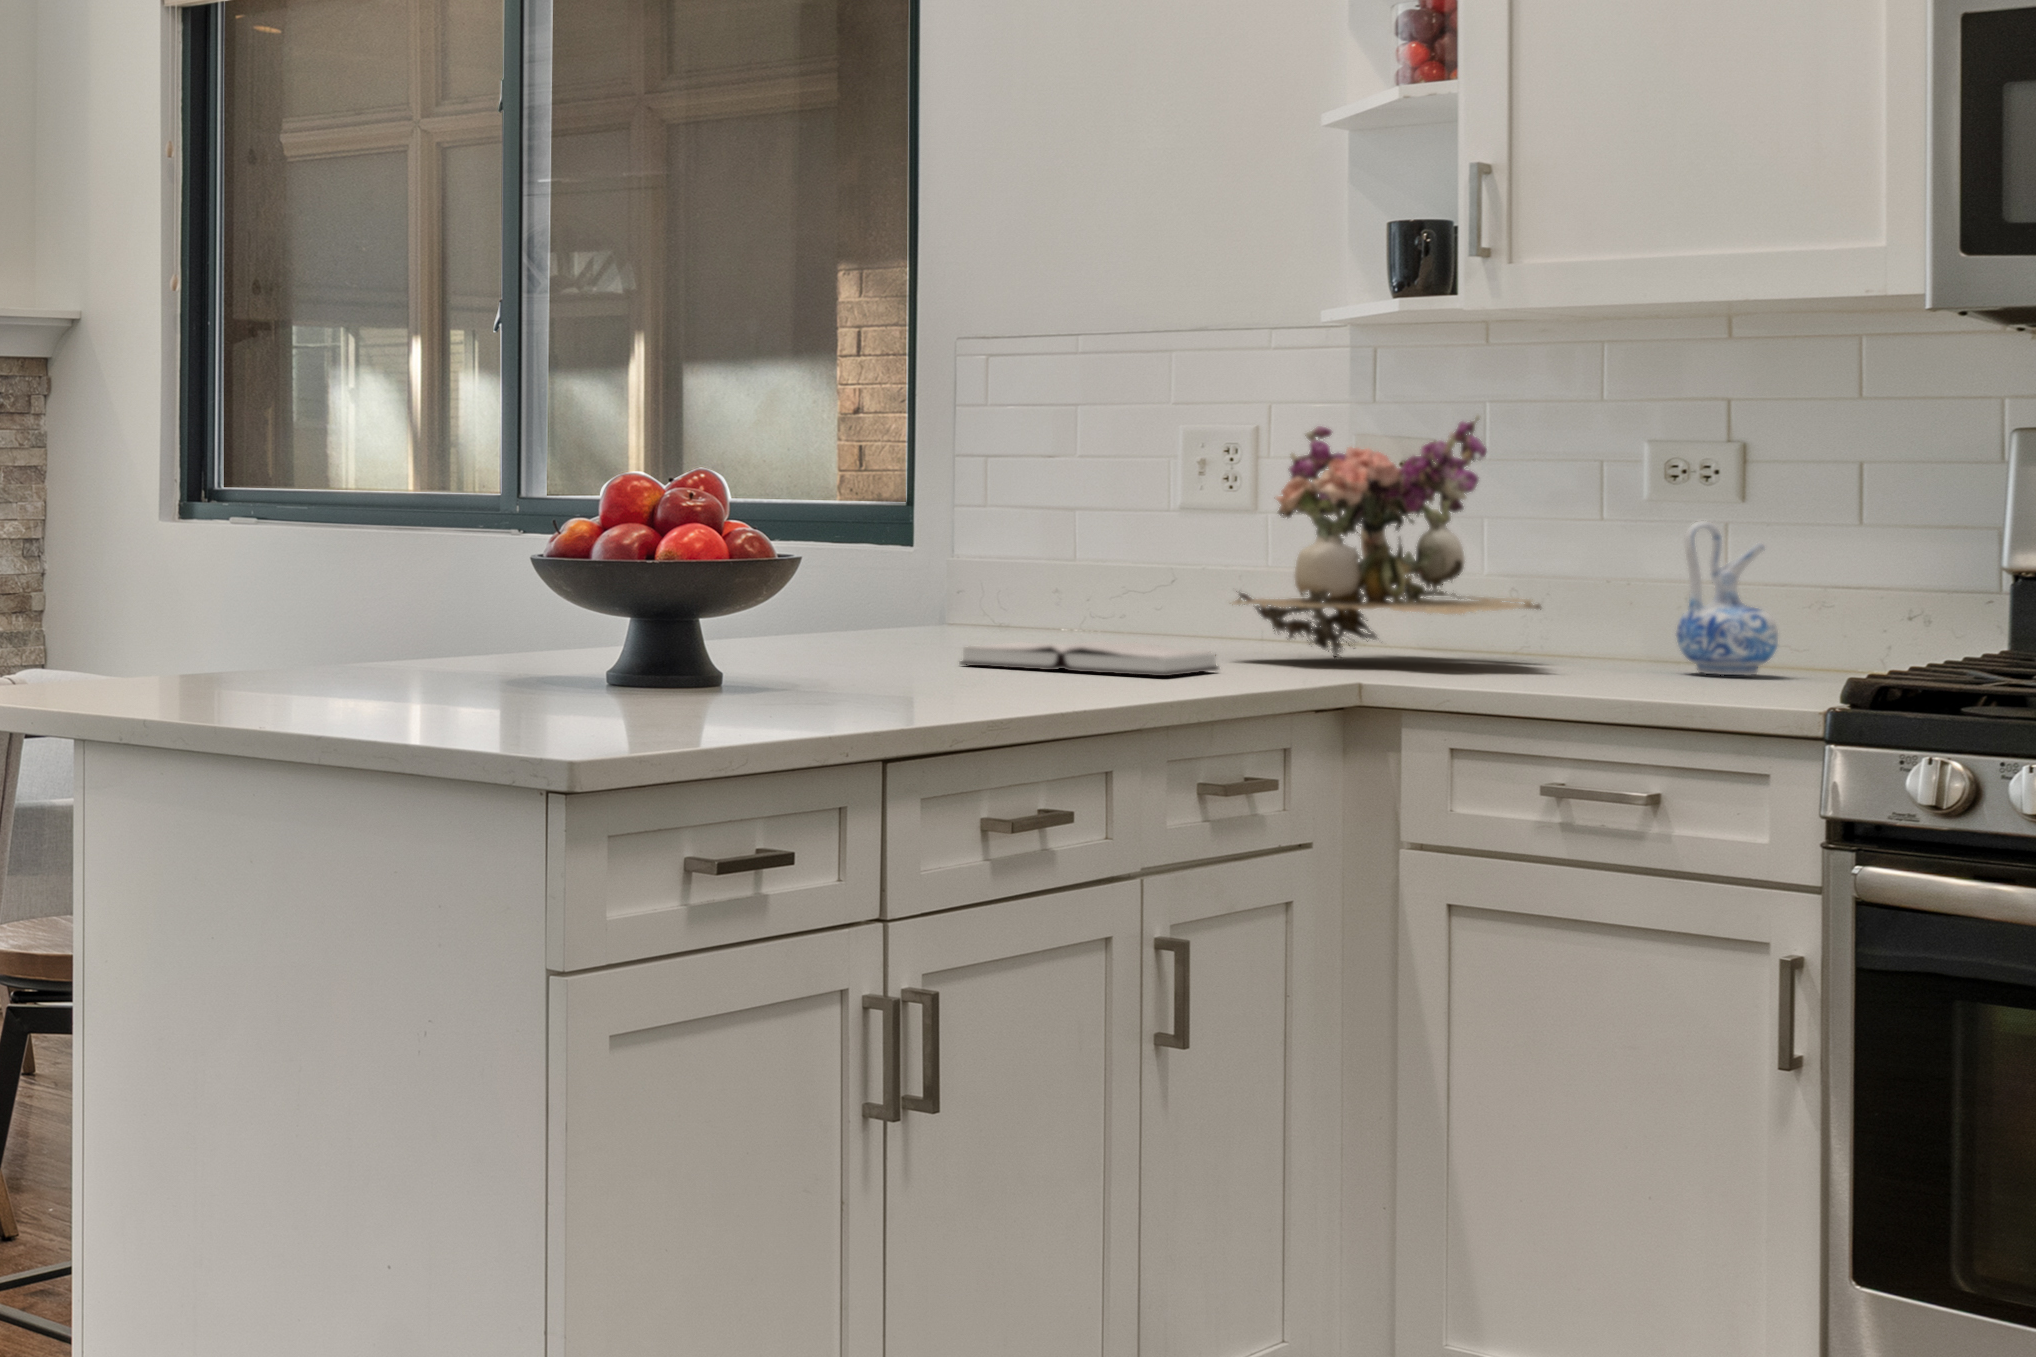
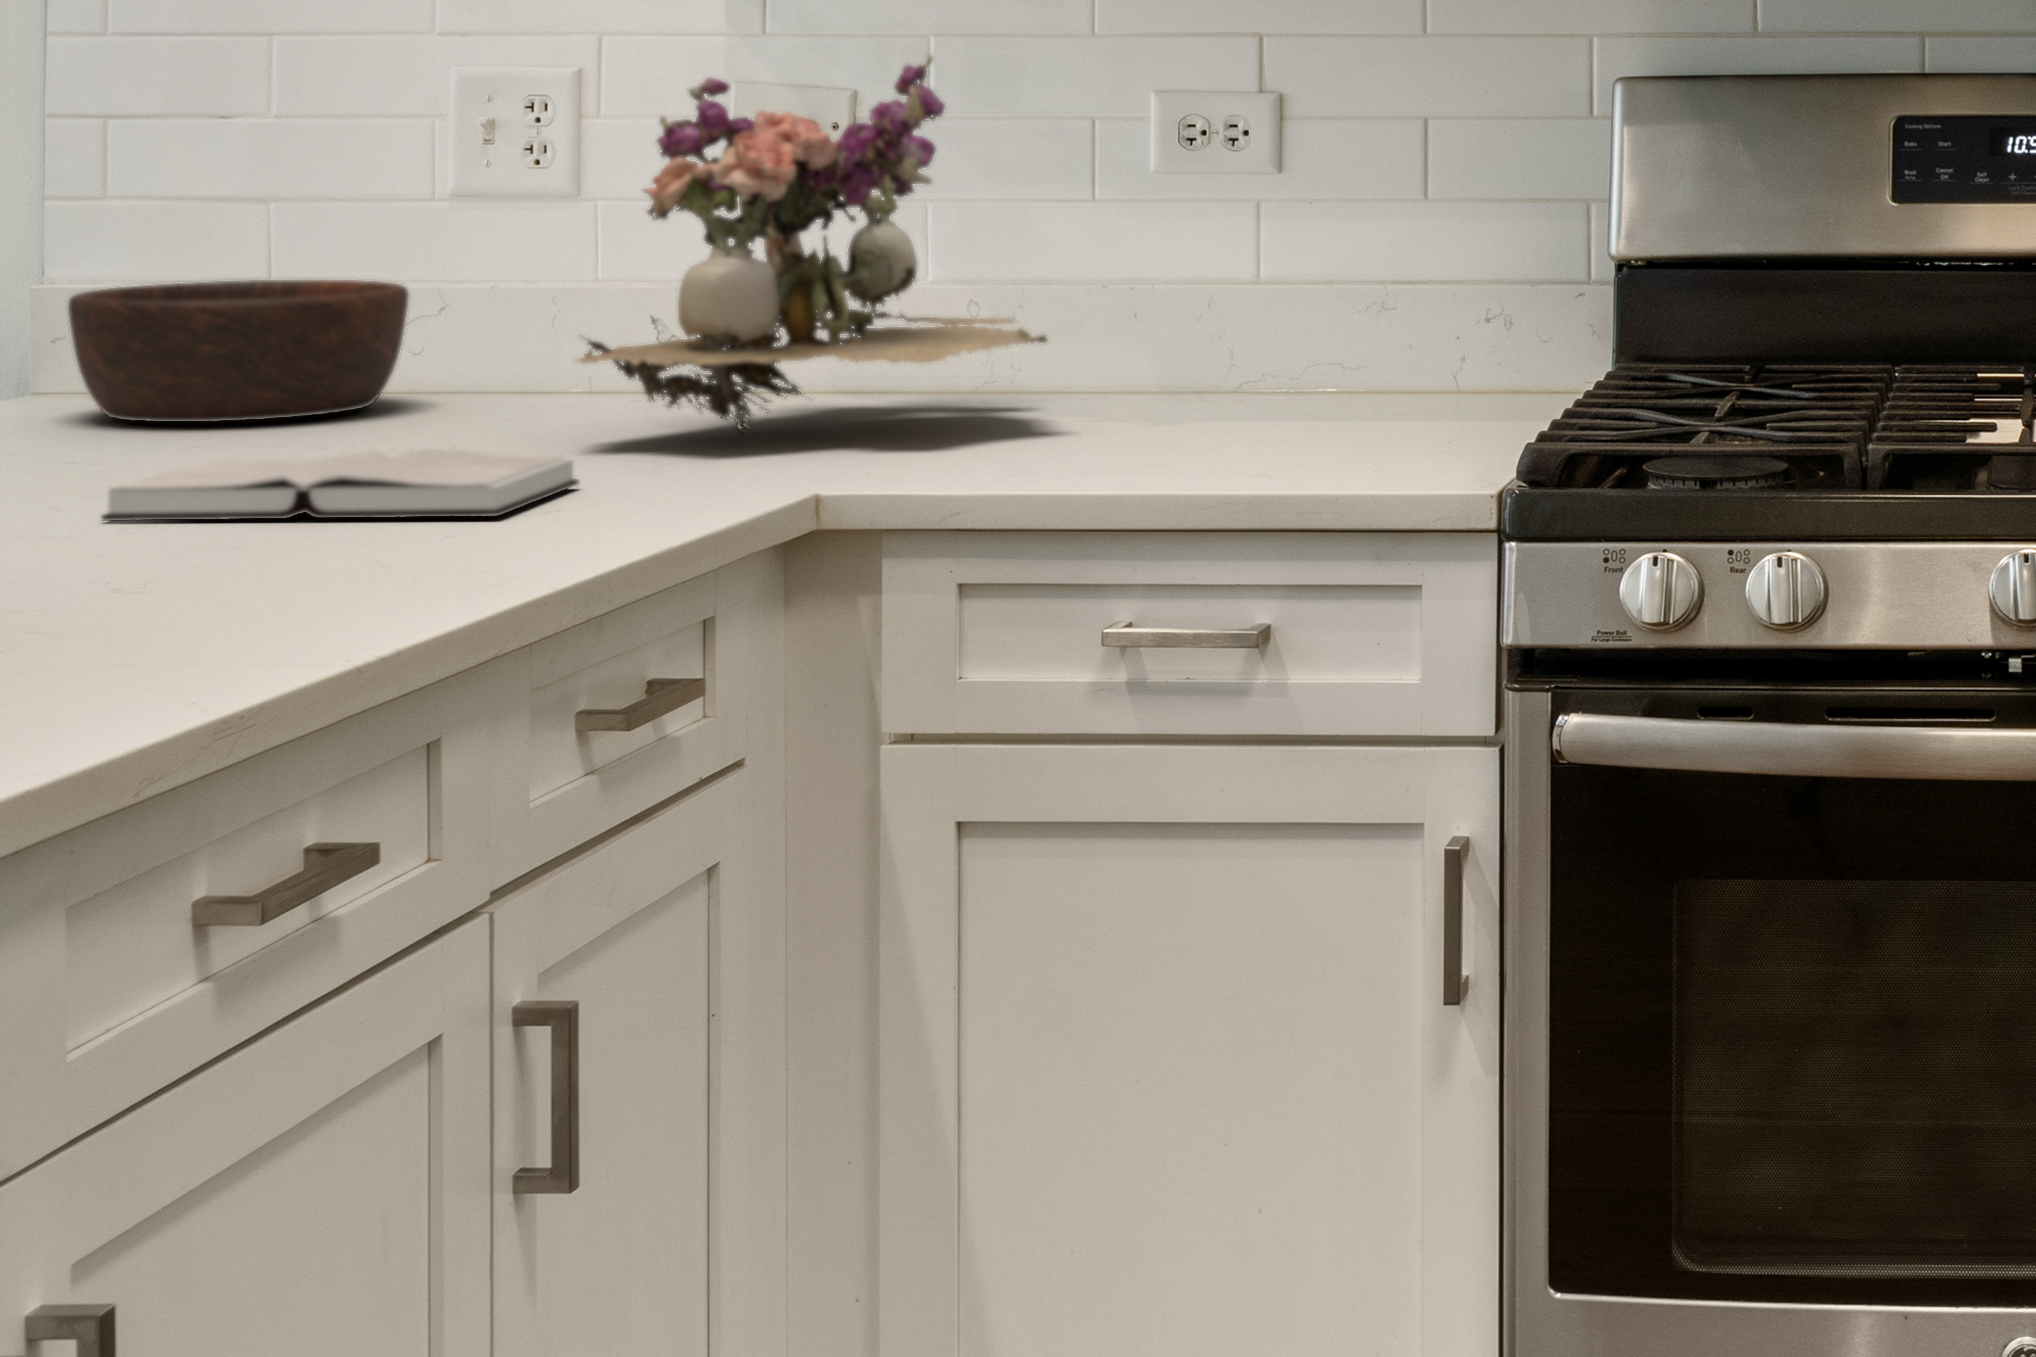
ceramic pitcher: present [1676,521,1778,675] -> none [1213,205,1341,413]
wooden bowl: none [954,559,1144,639] -> present [68,280,408,422]

